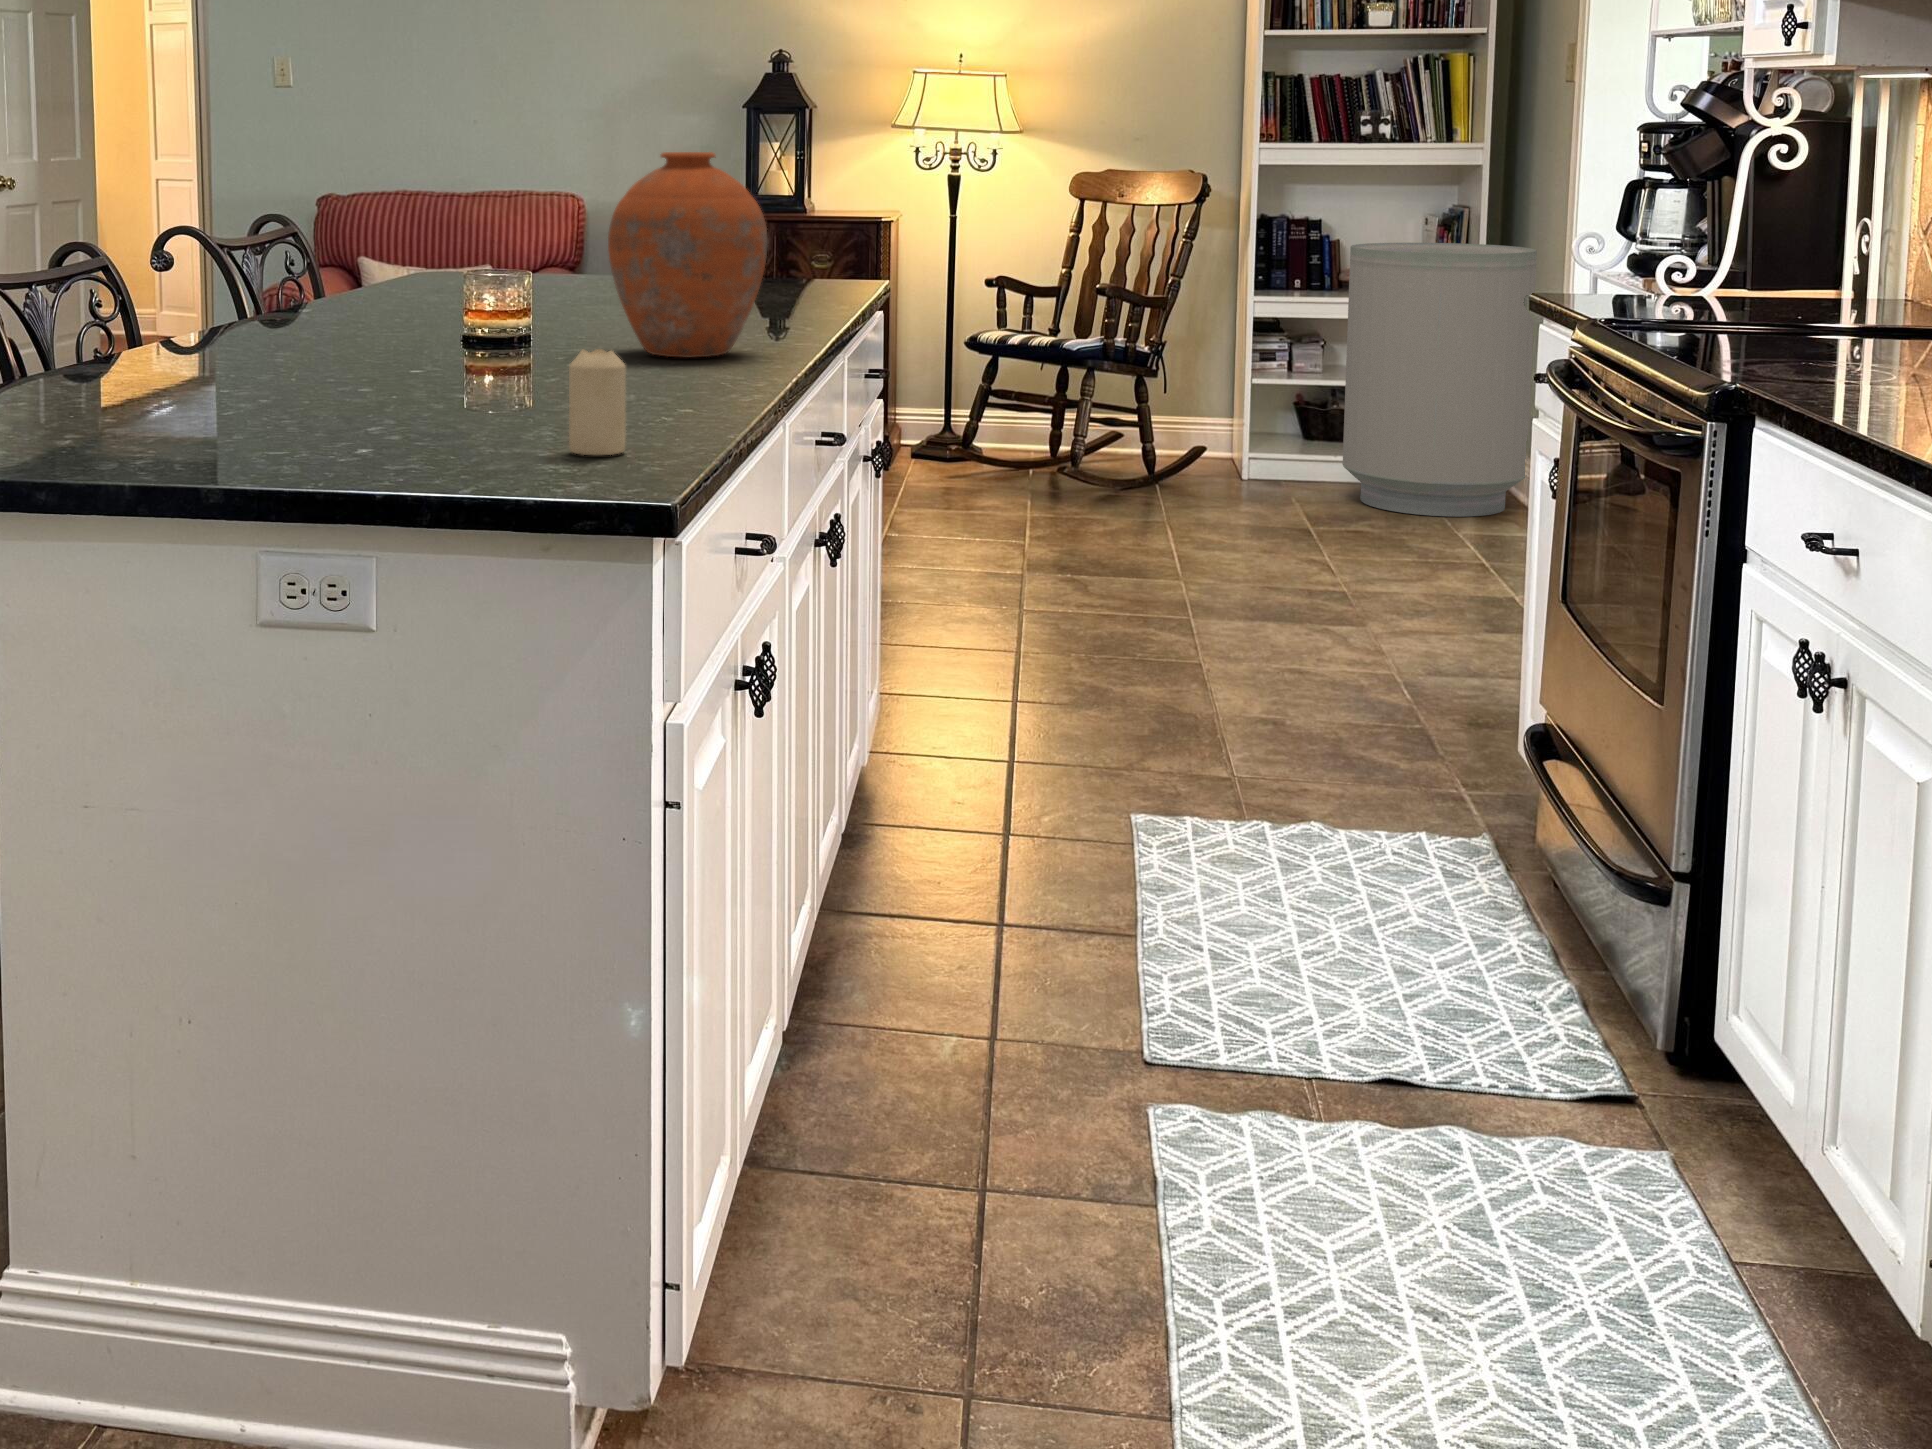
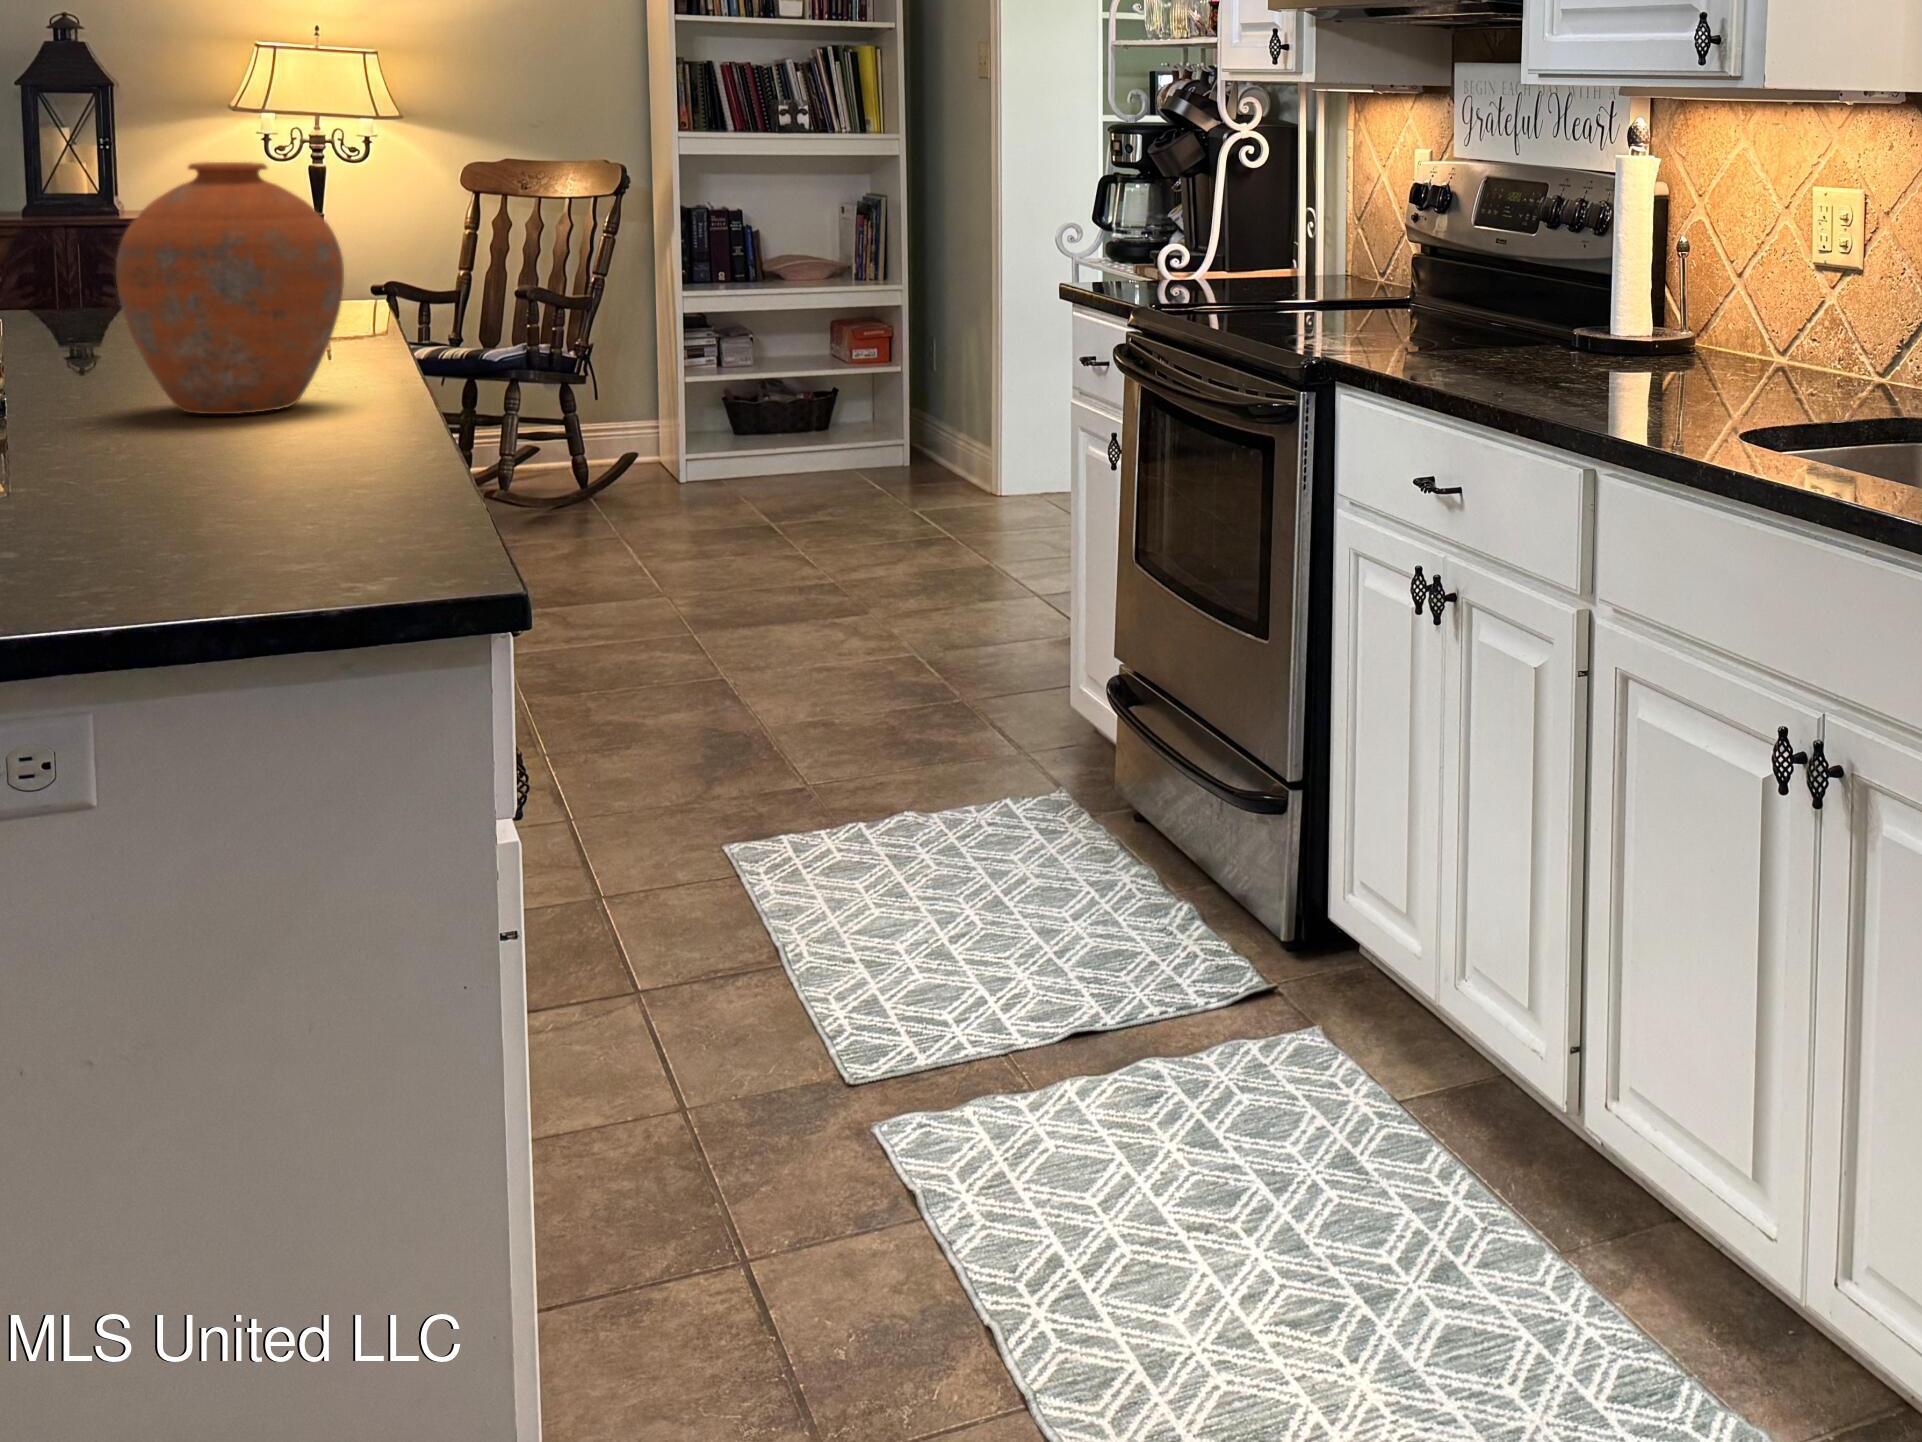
trash can: present [1343,243,1537,517] -> none [785,231,964,499]
candle: present [569,349,626,455] -> none [274,417,356,548]

